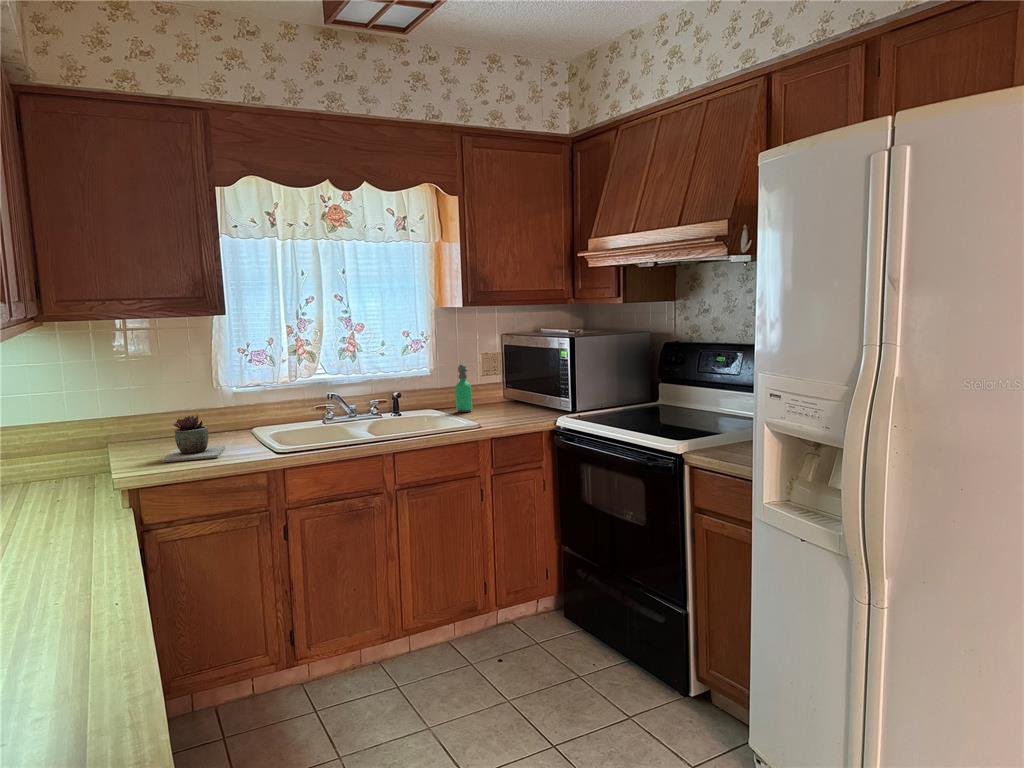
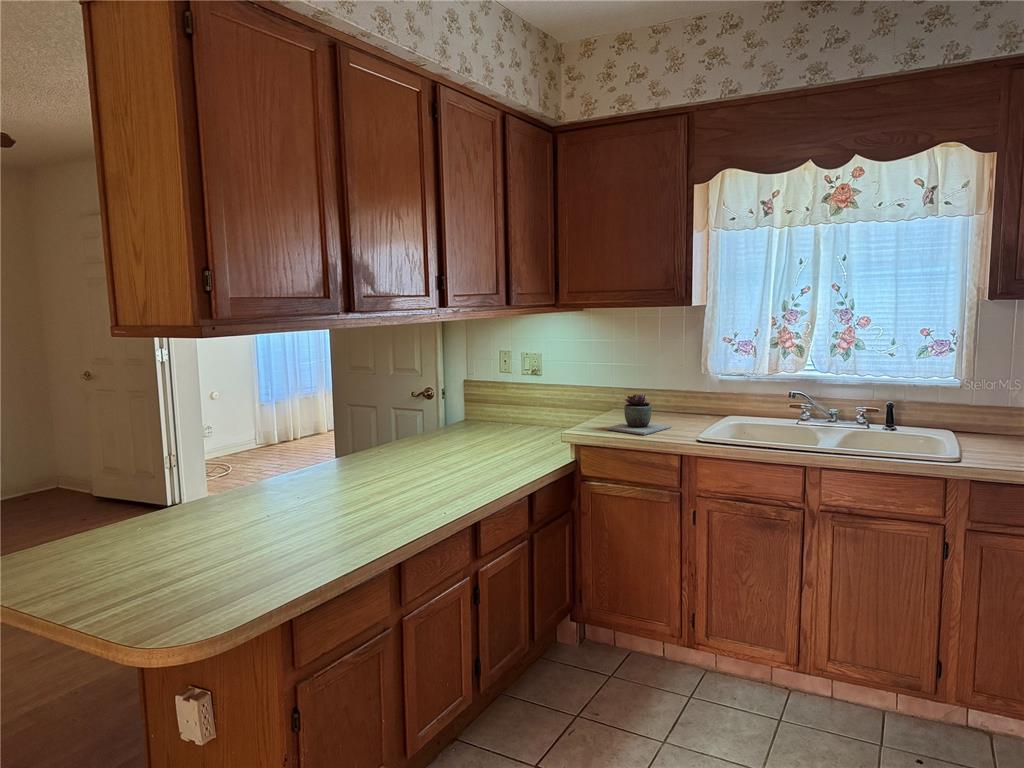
soap dispenser: present [455,364,472,412] -> none [976,379,1004,443]

